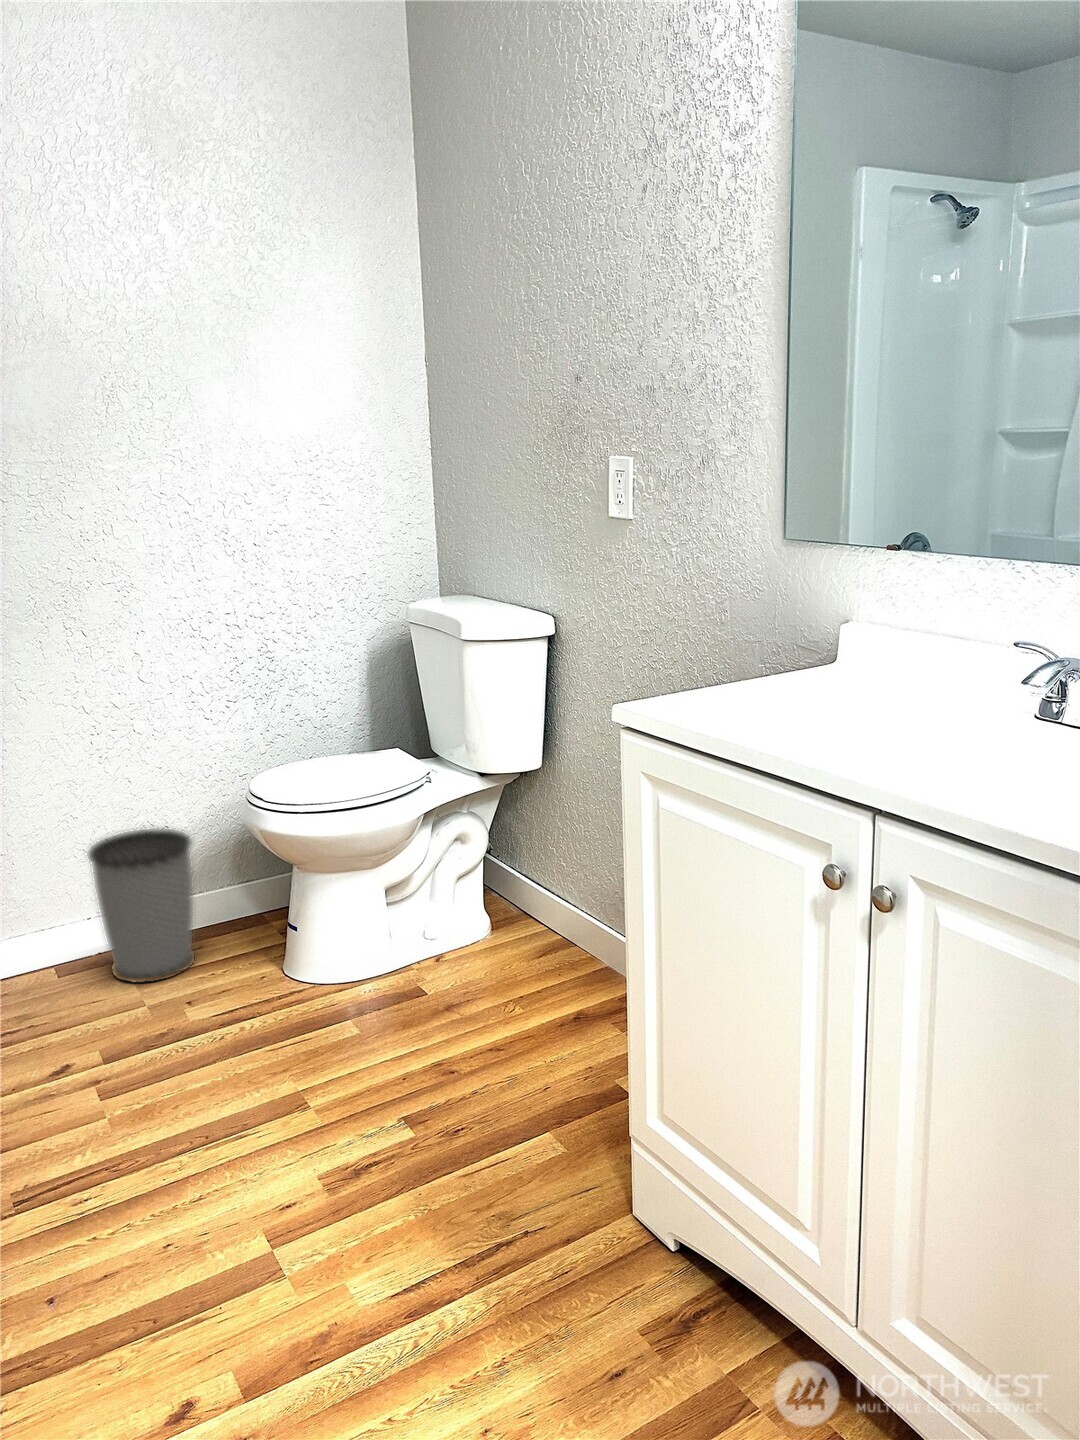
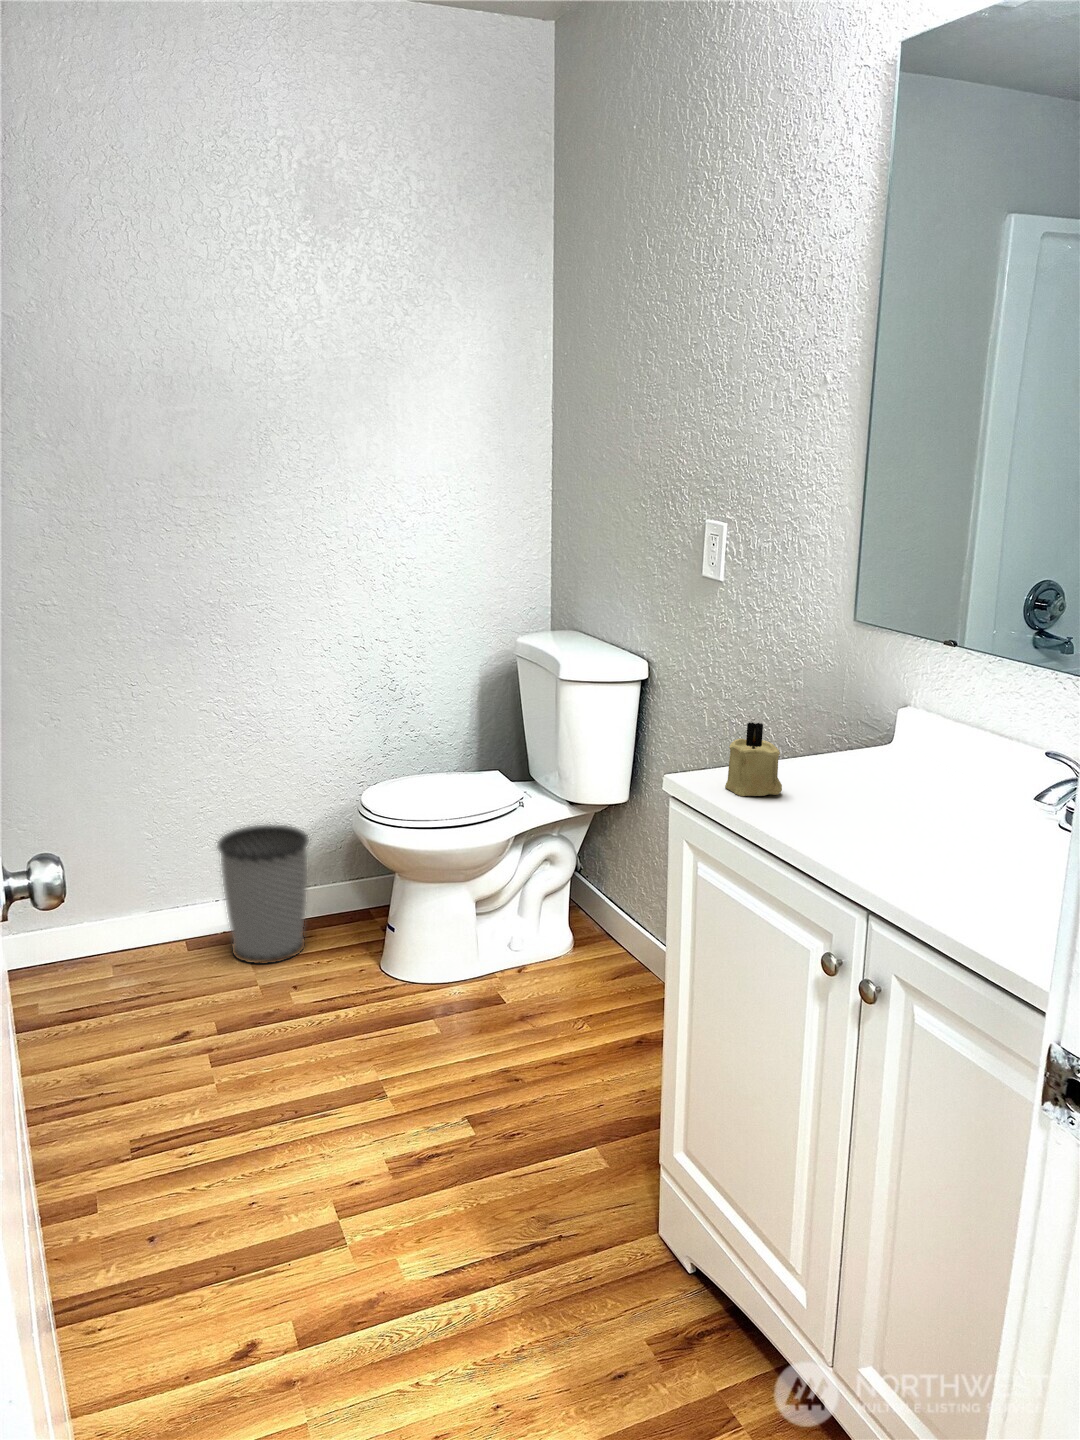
candle: none [681,633,743,715] -> present [725,722,782,796]

